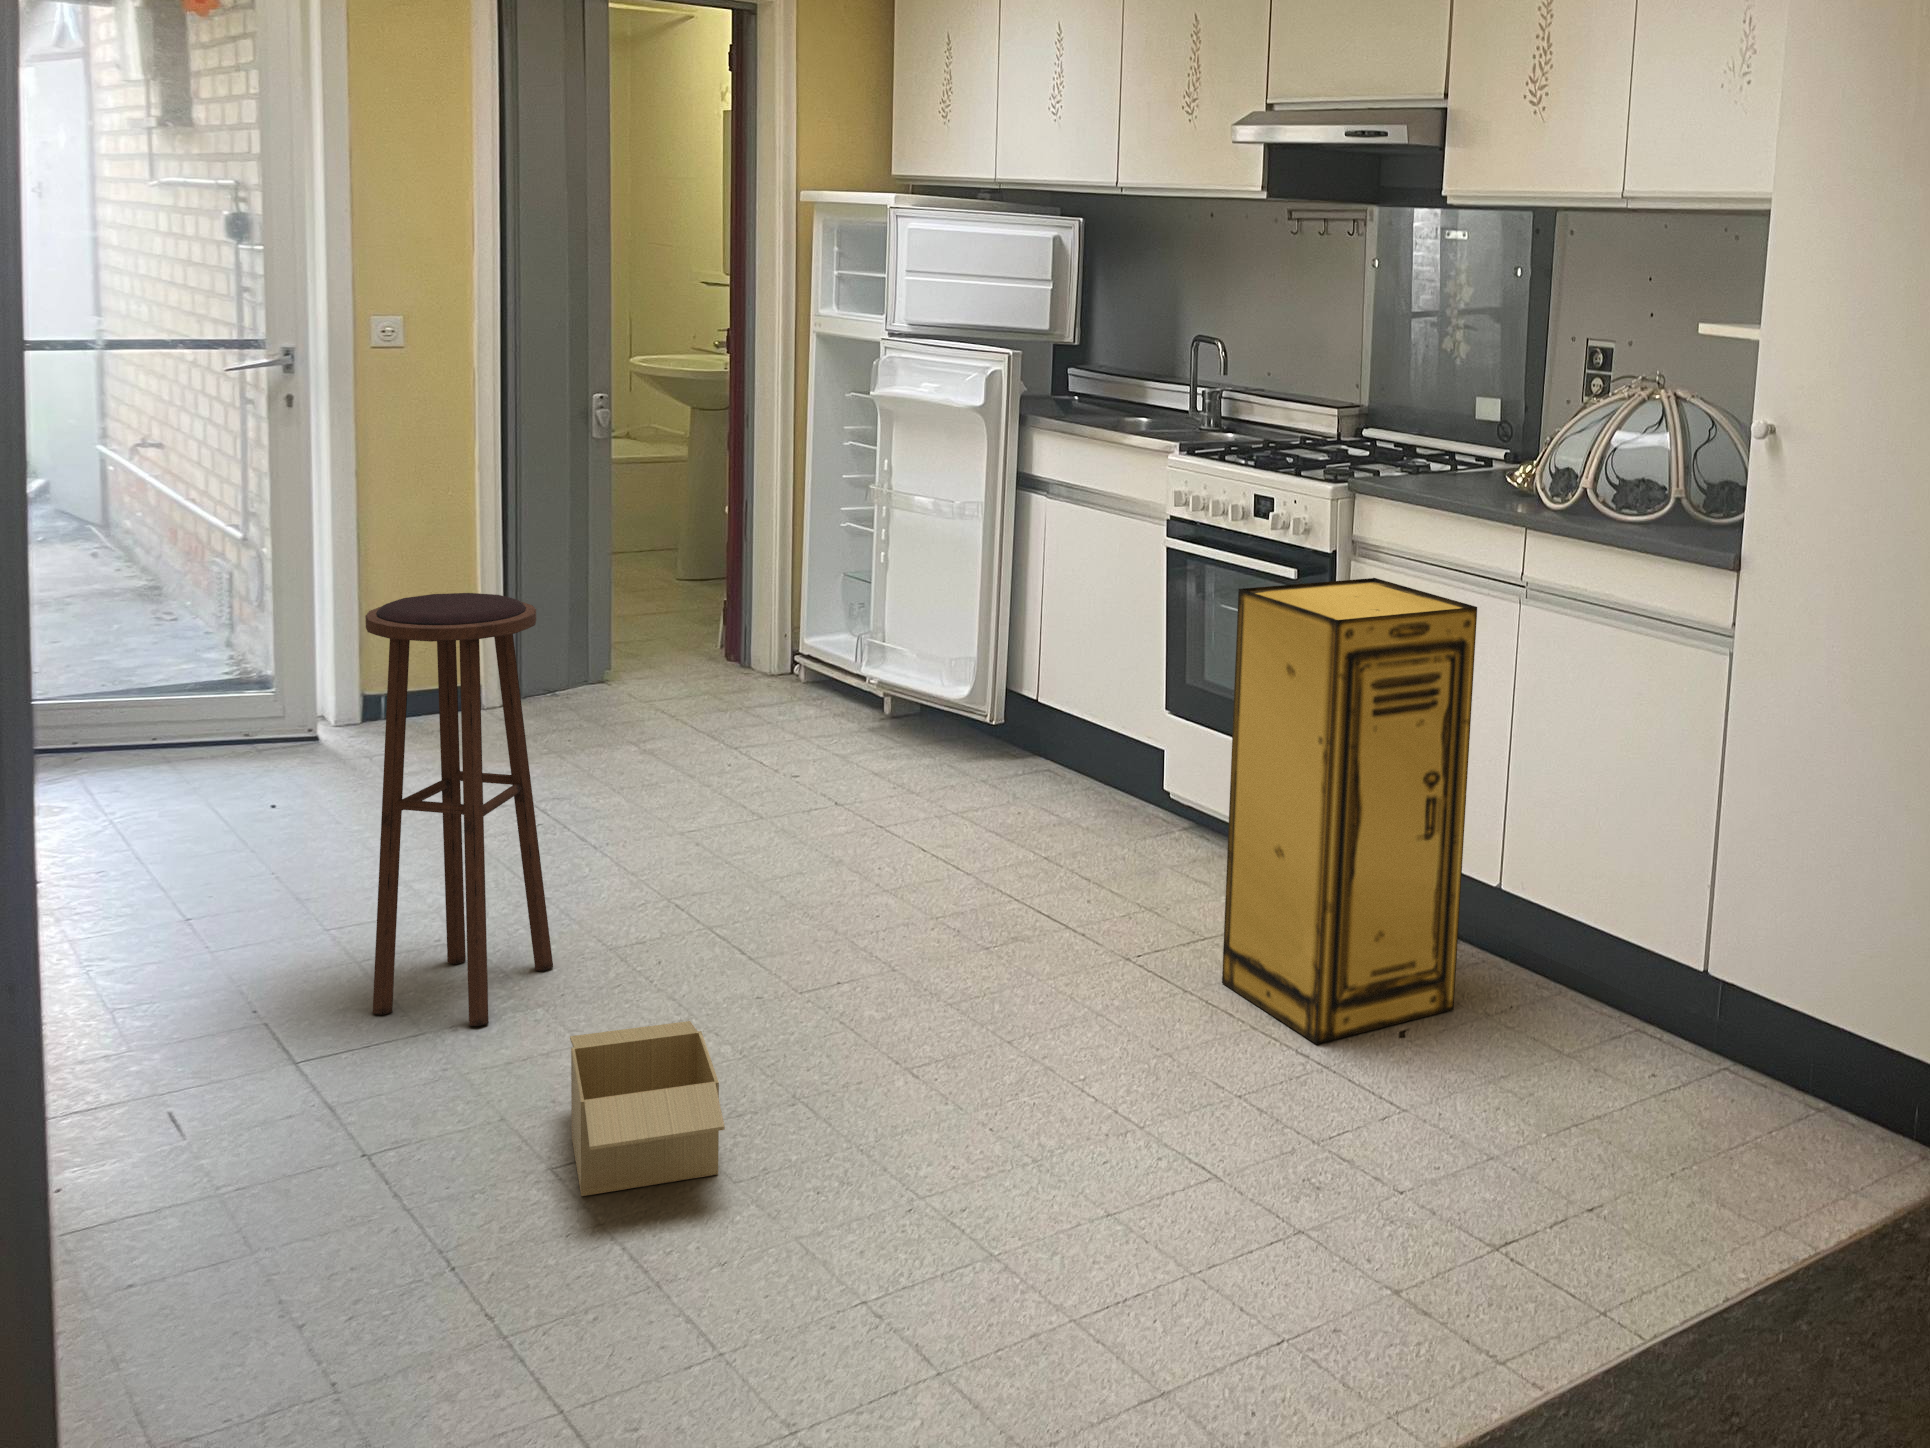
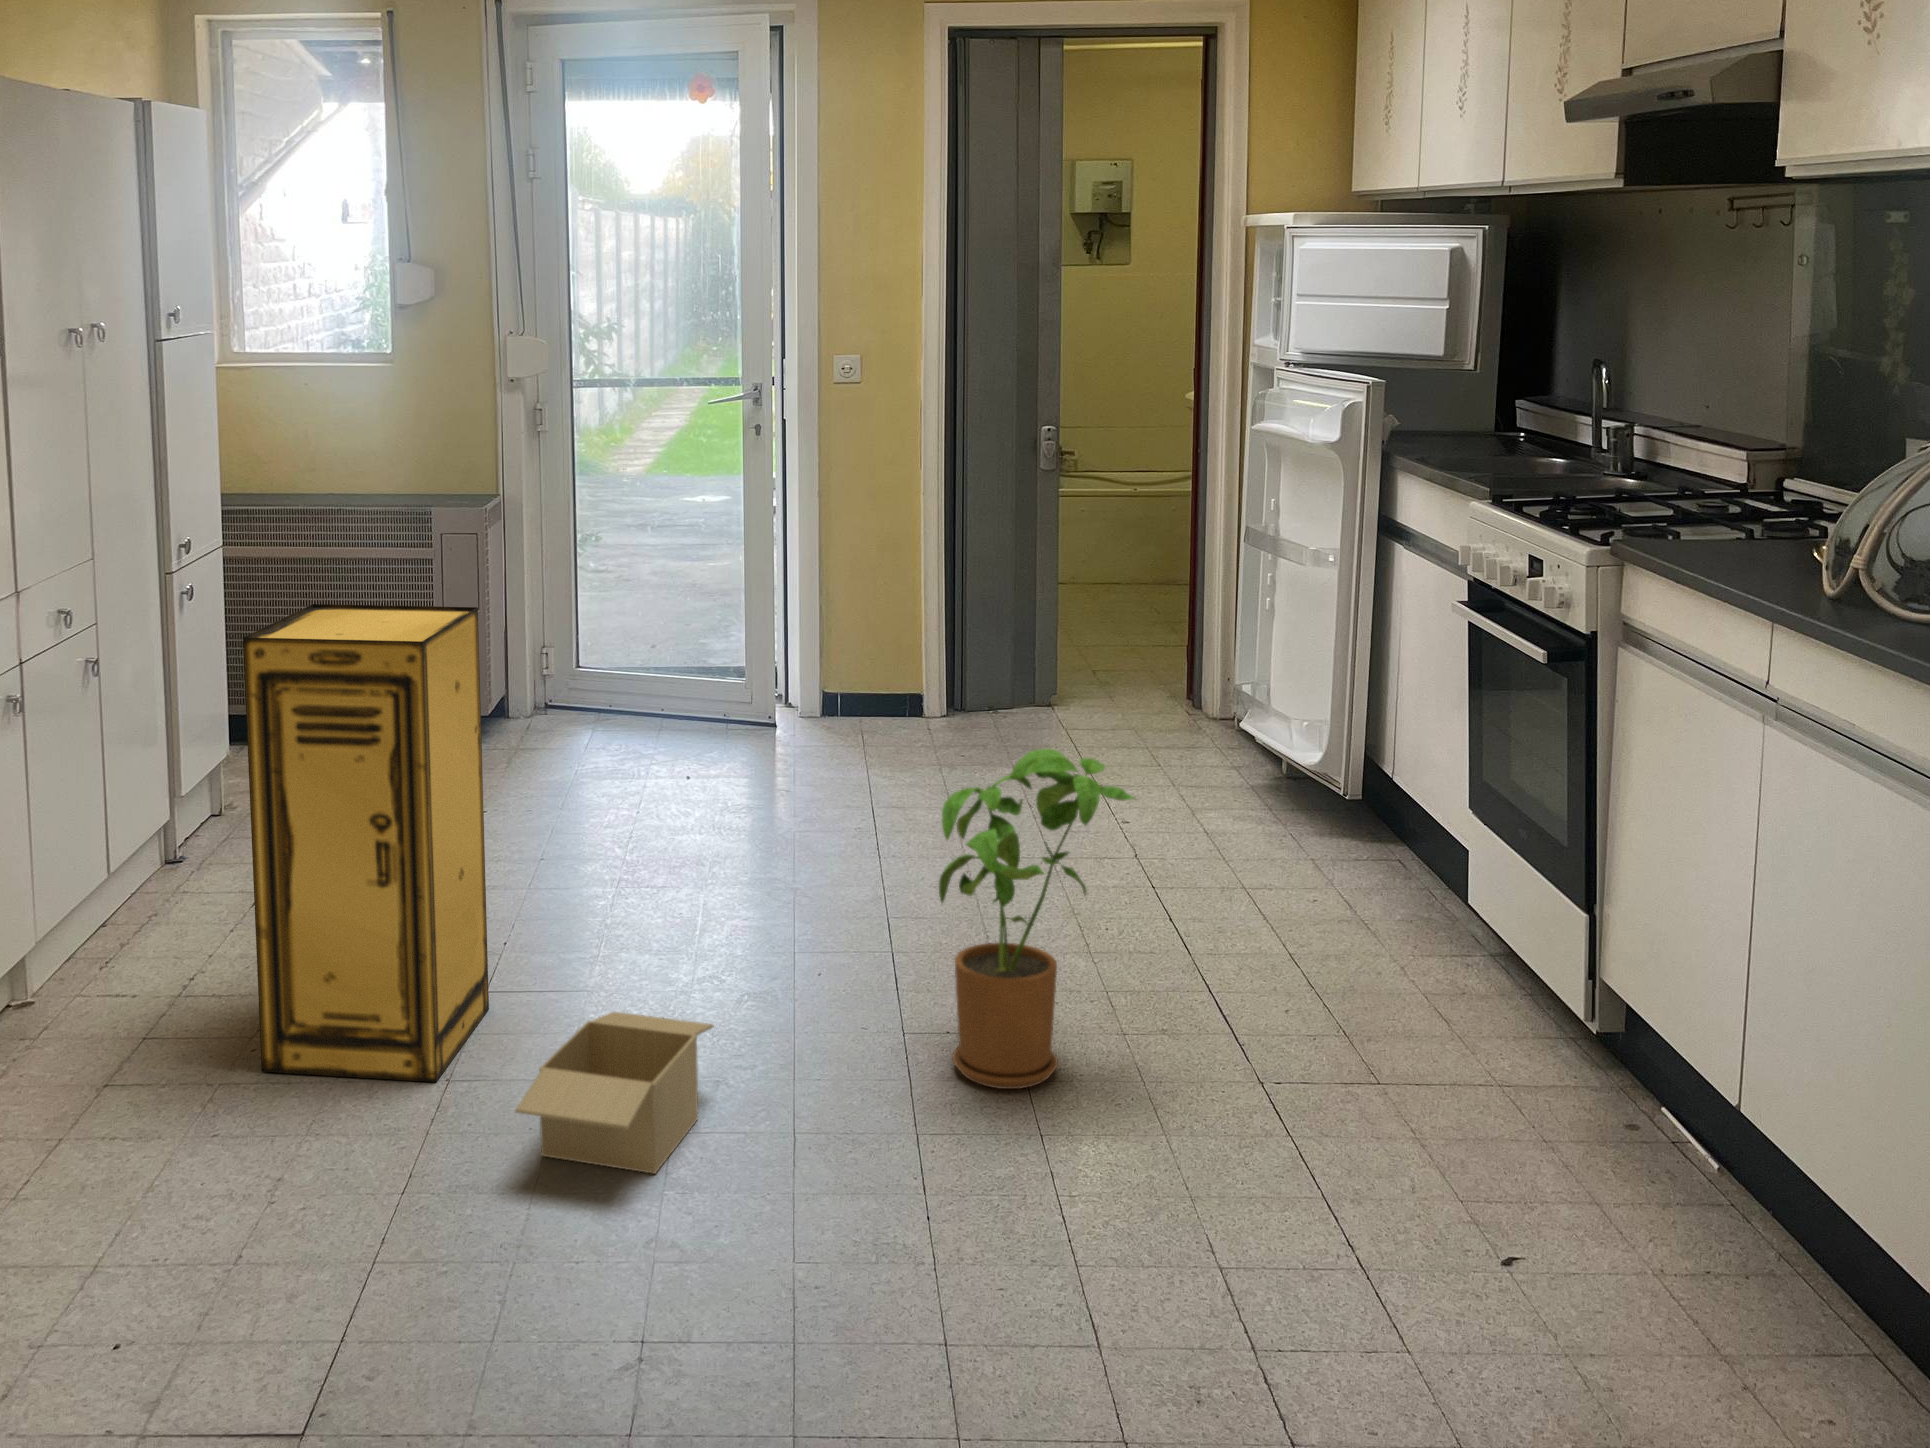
storage cabinet: present [1222,578,1477,1044] -> present [243,604,489,1082]
stool: present [365,593,553,1026] -> none [567,597,735,989]
house plant: none [859,695,1046,1018] -> present [939,749,1134,1089]

